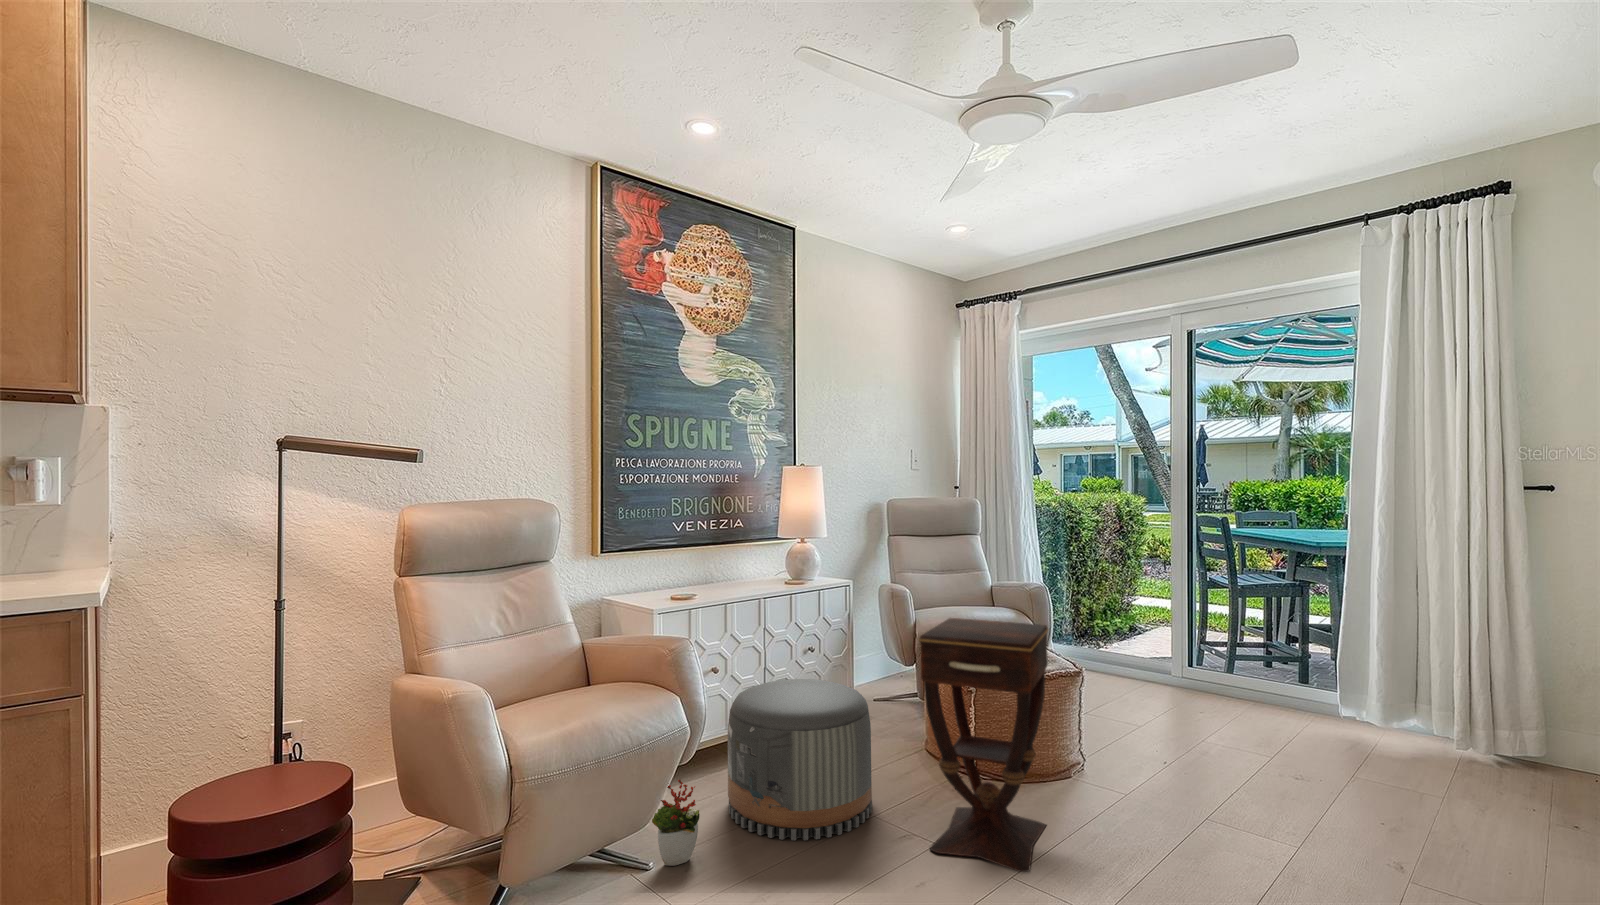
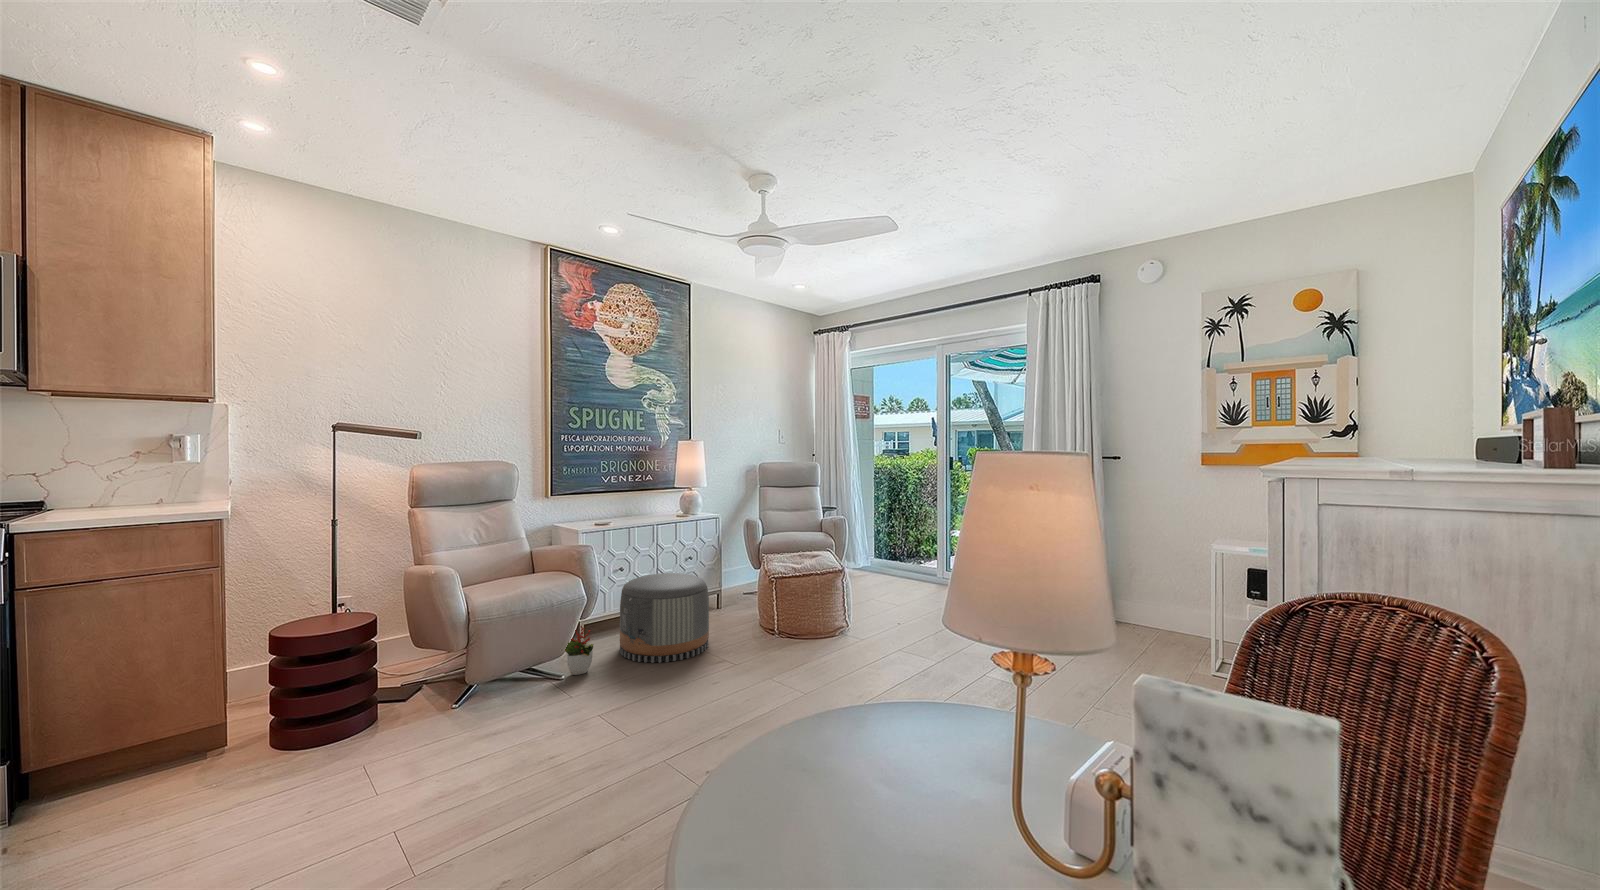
side table: present [919,618,1048,872] -> none [726,535,809,674]

